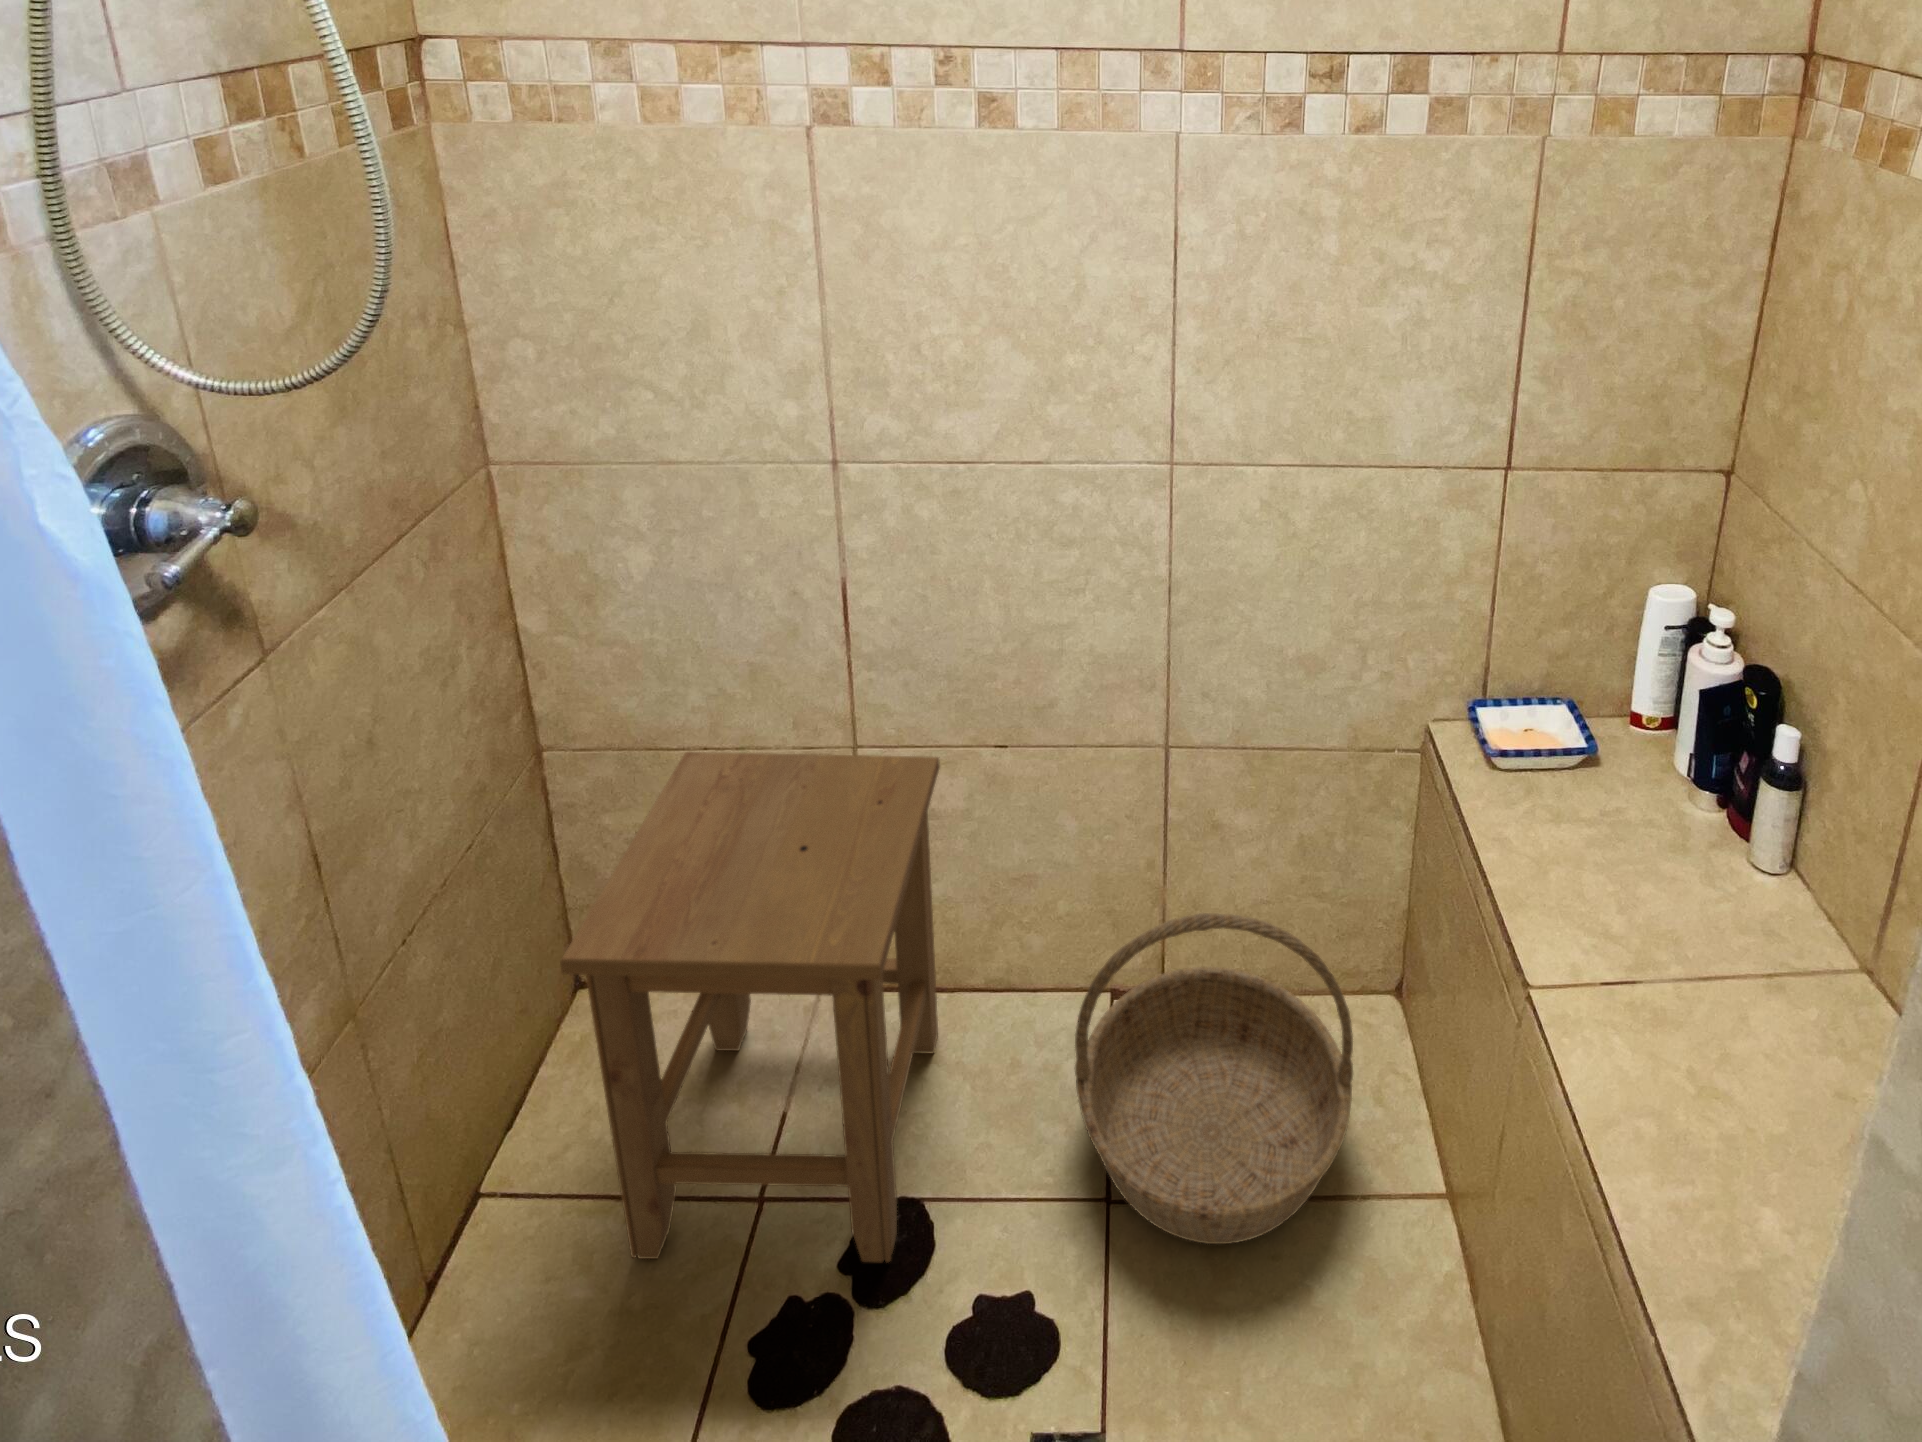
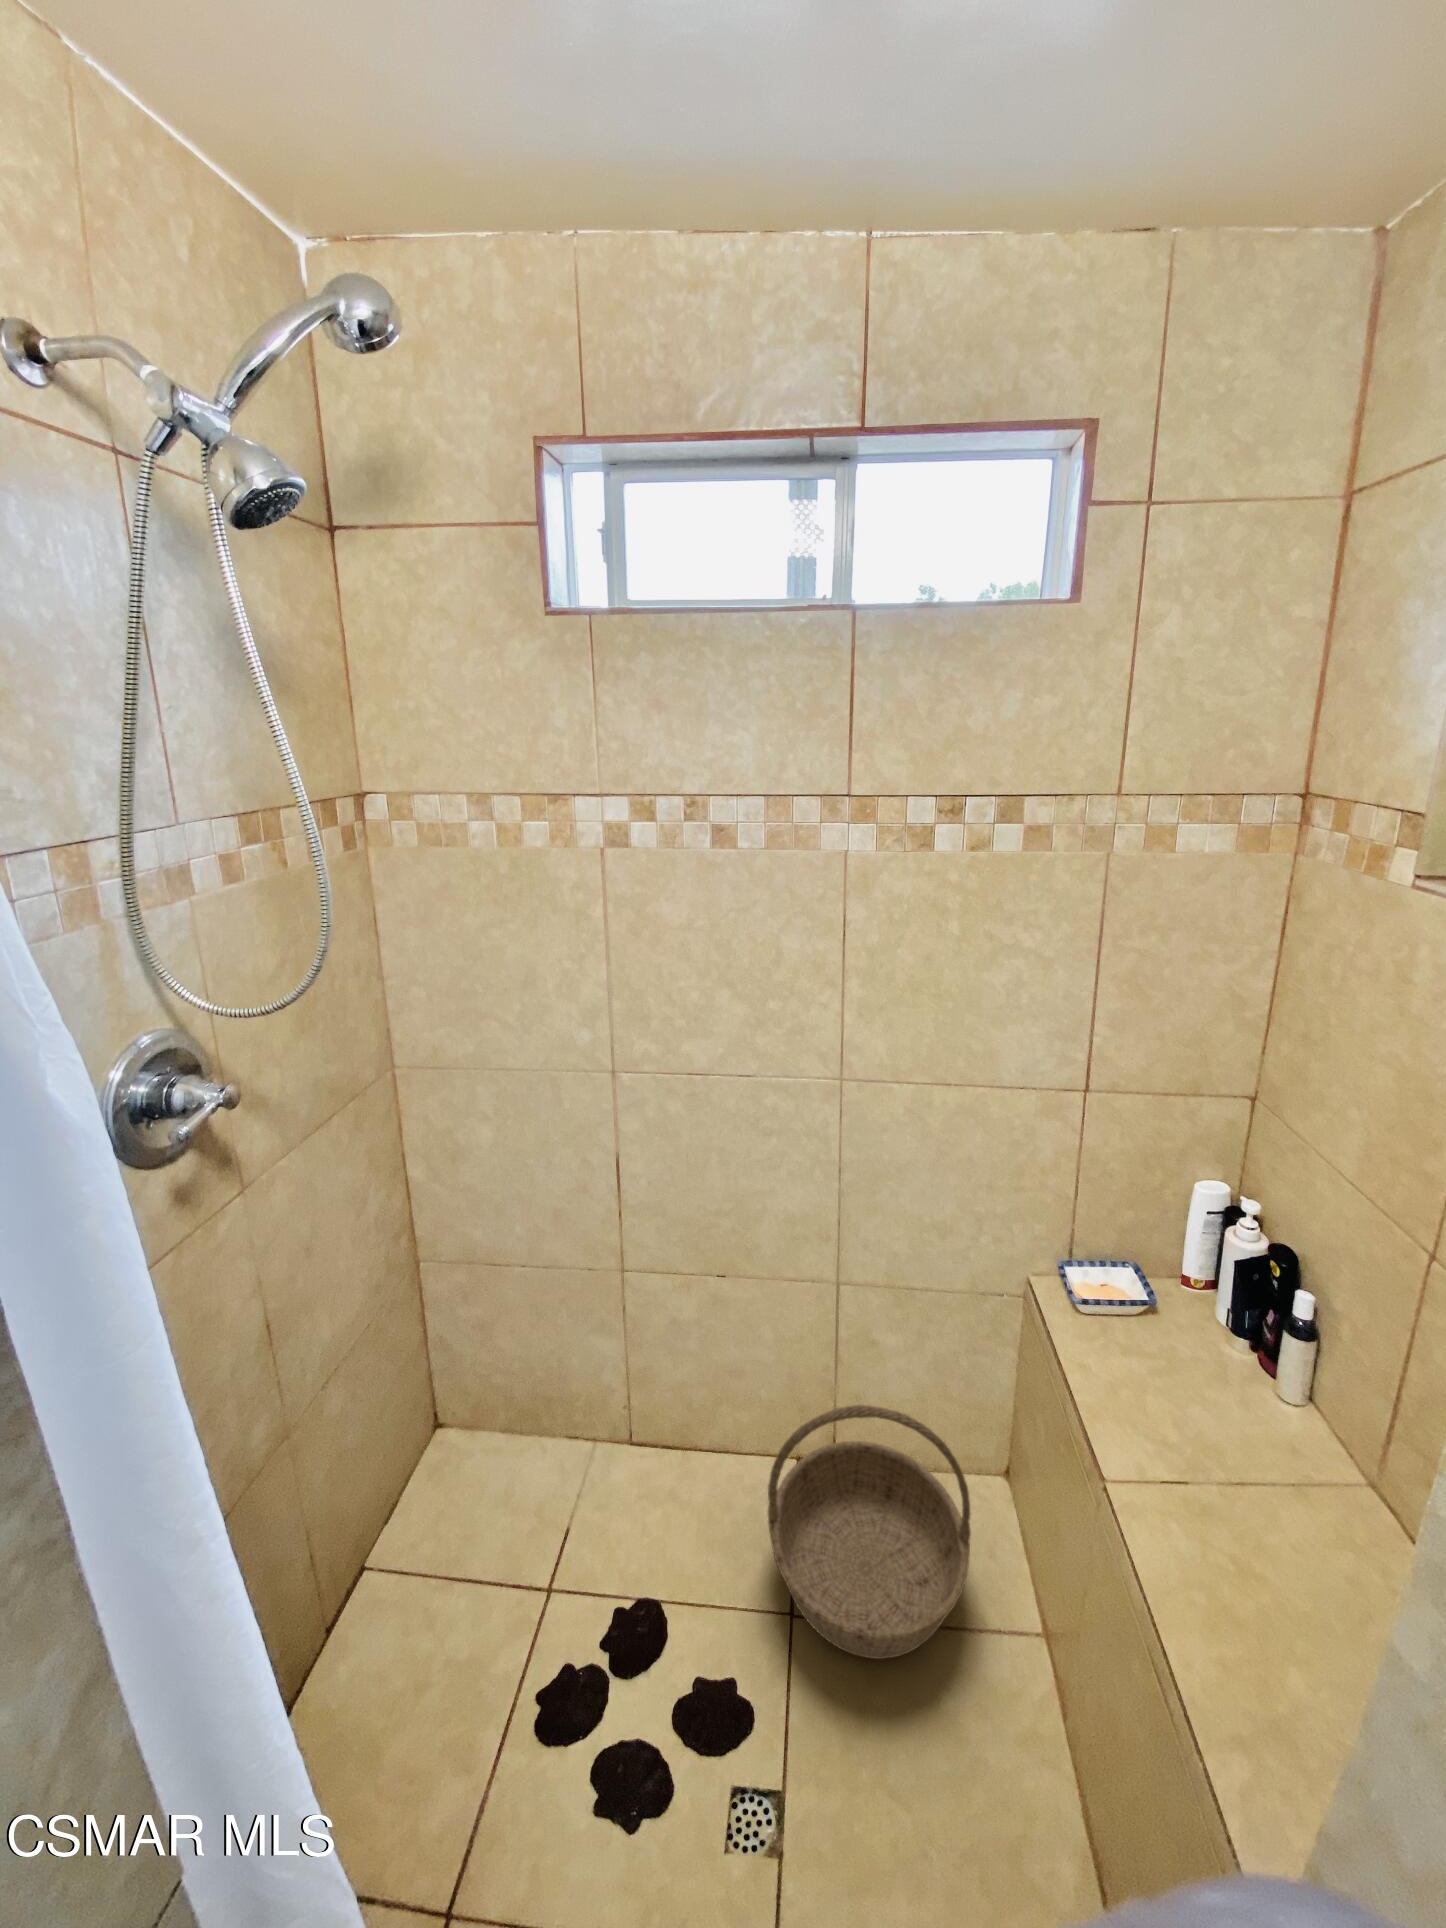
stool: present [560,752,940,1262] -> none [420,1266,677,1647]

